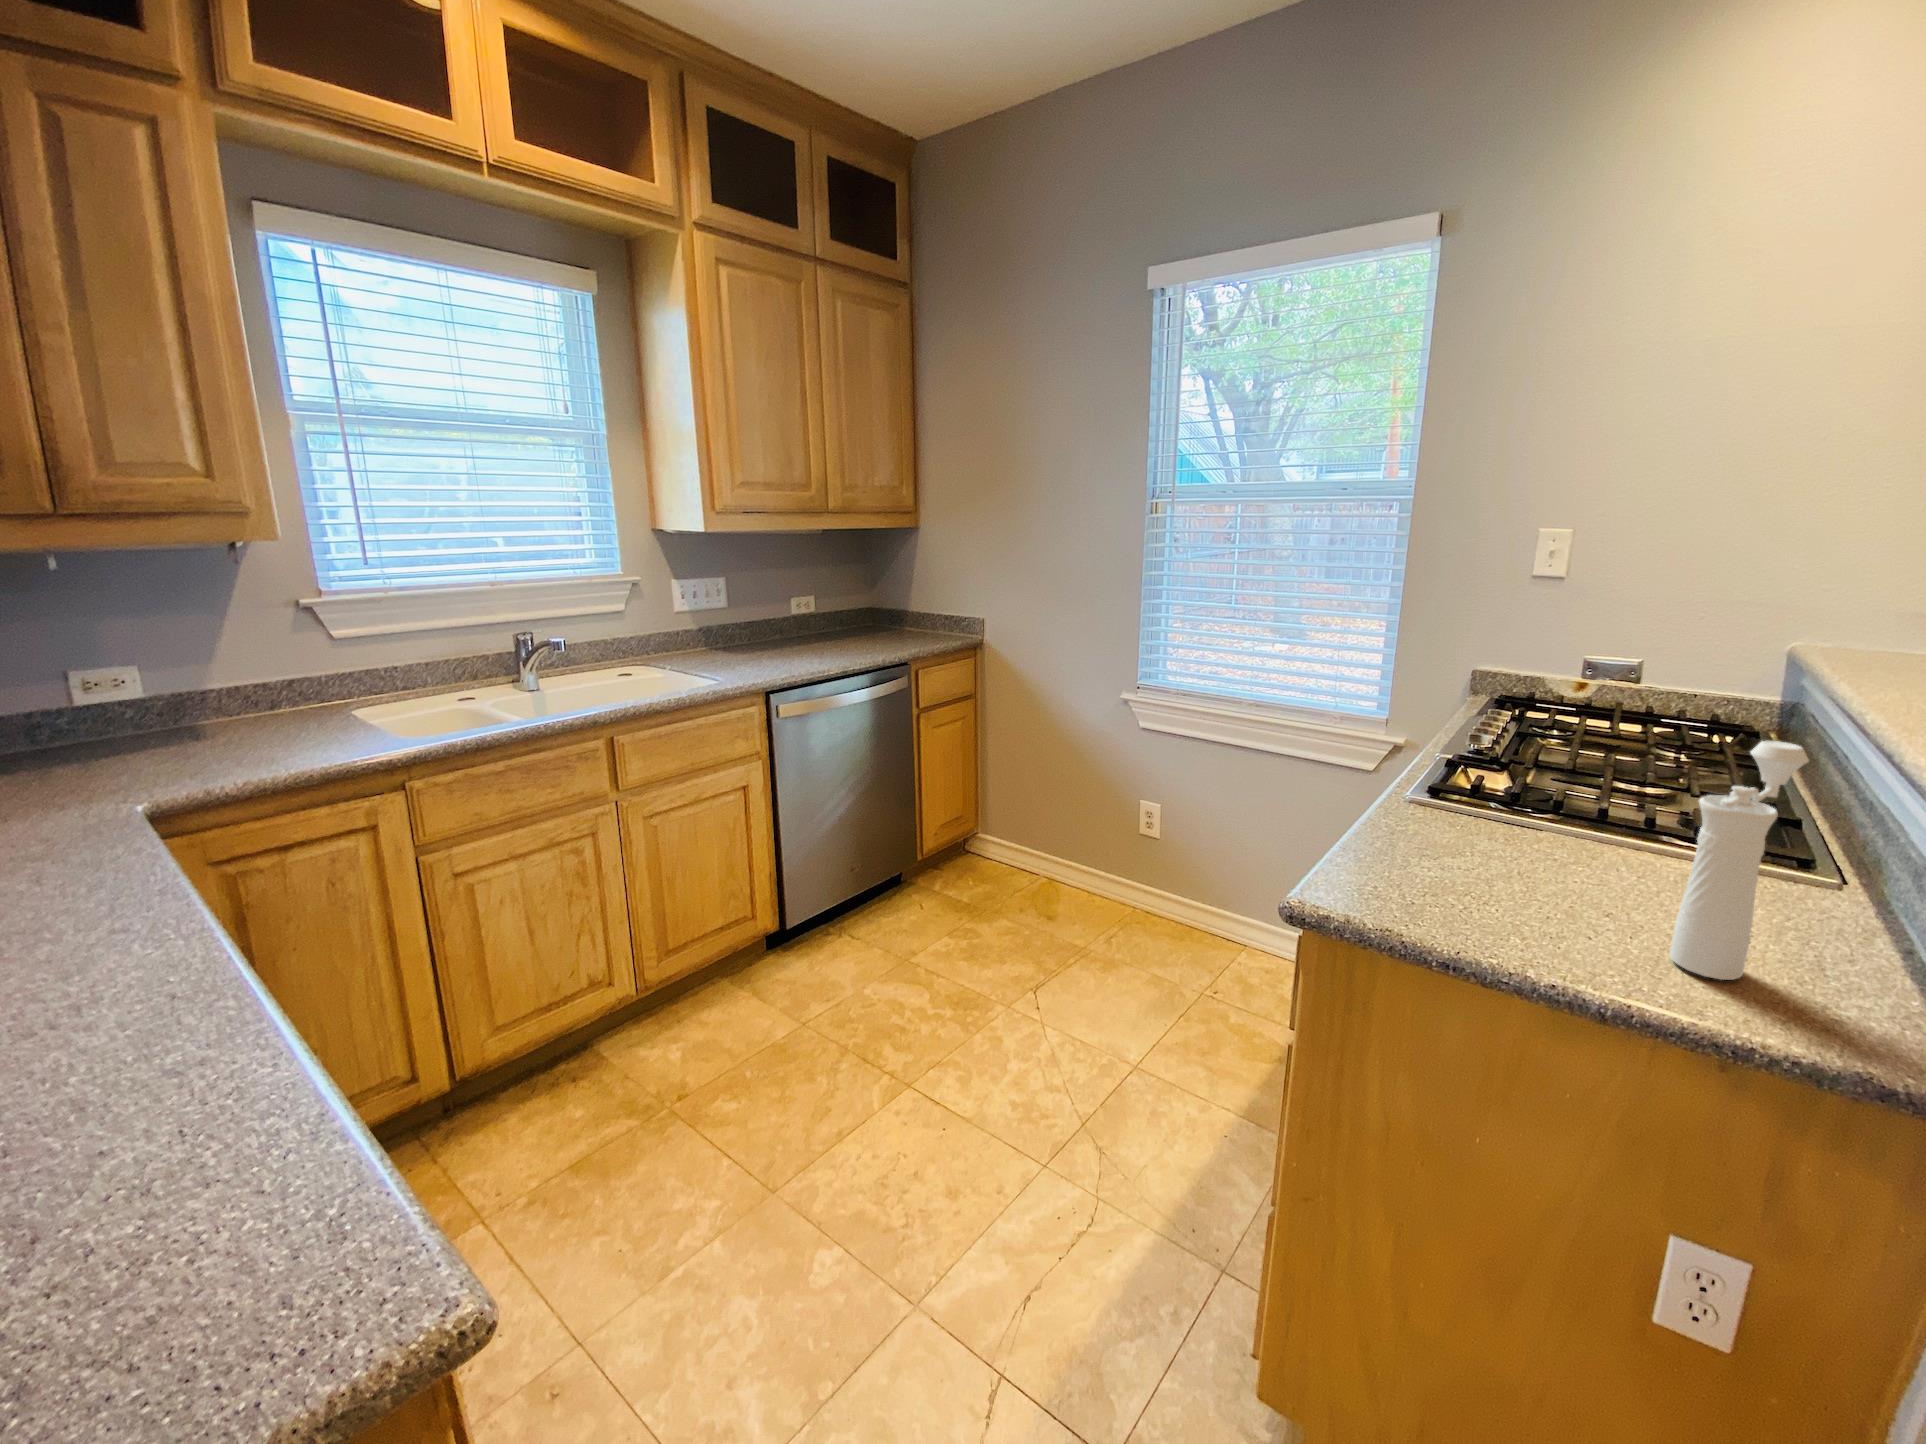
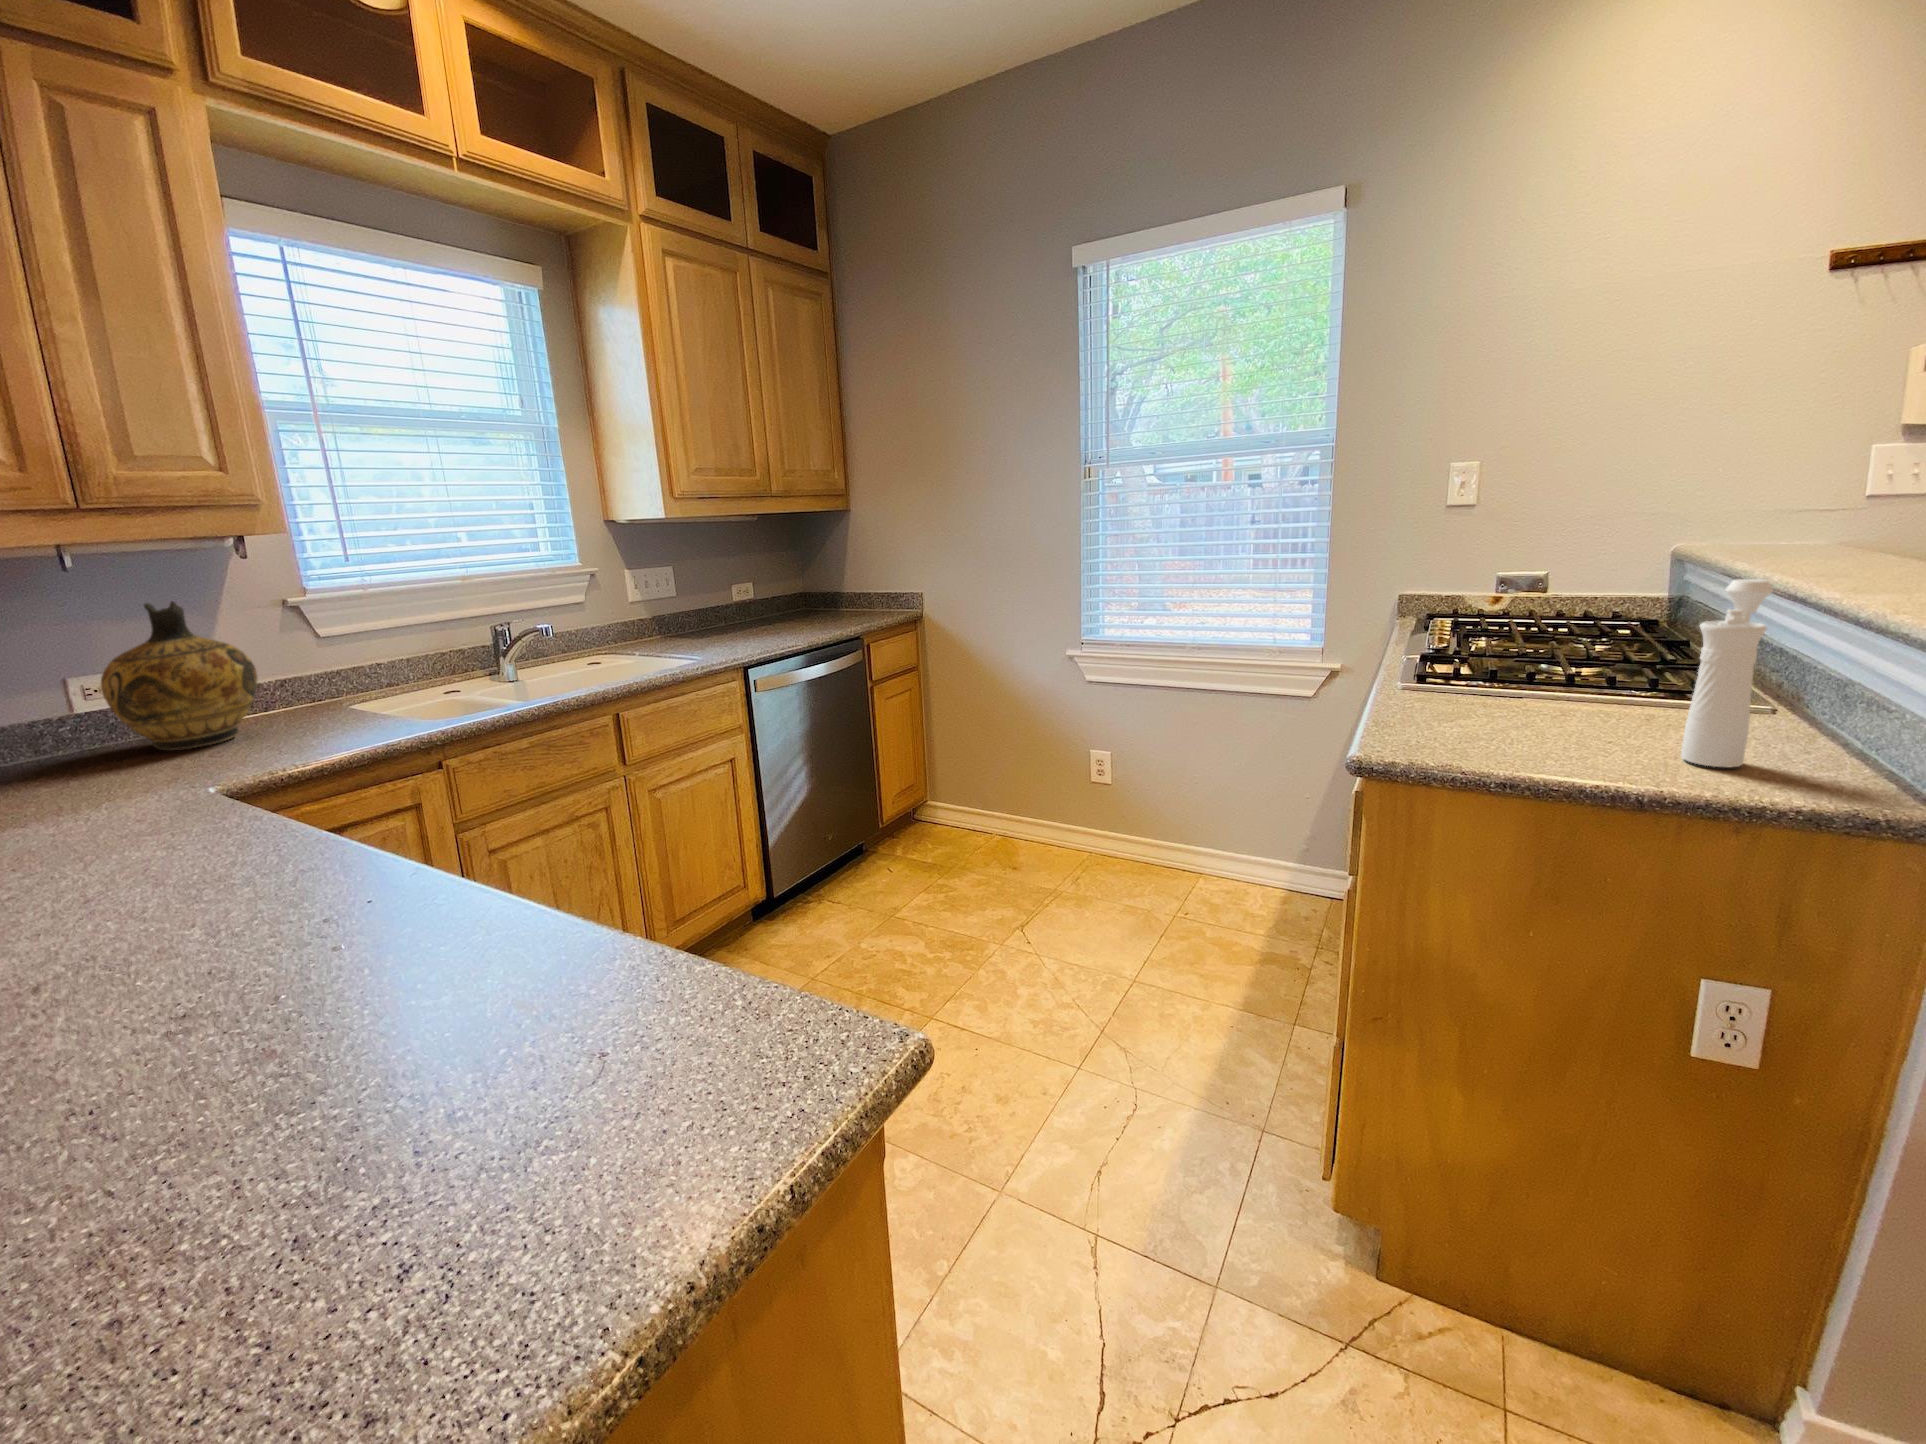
ceramic jug: none [85,604,249,750] -> present [101,601,257,750]

